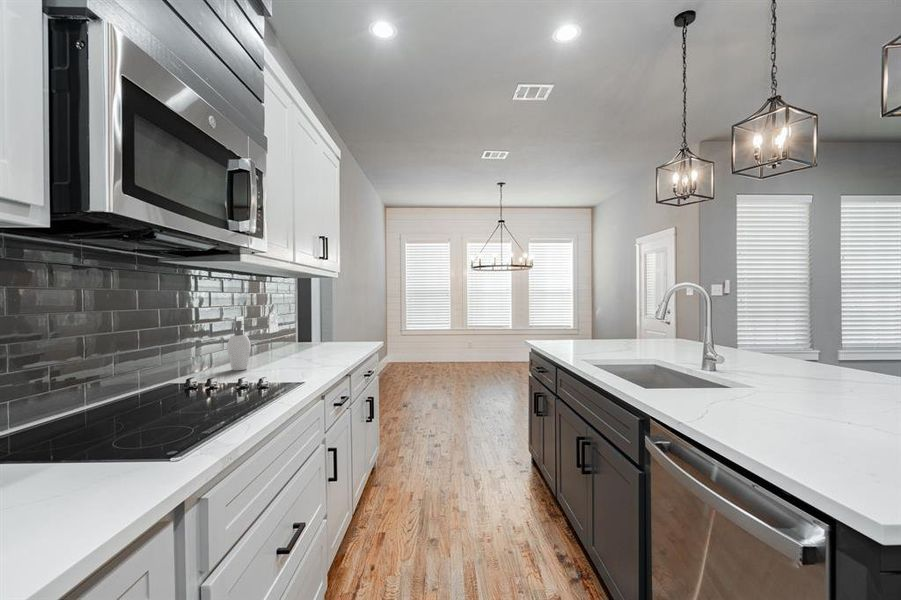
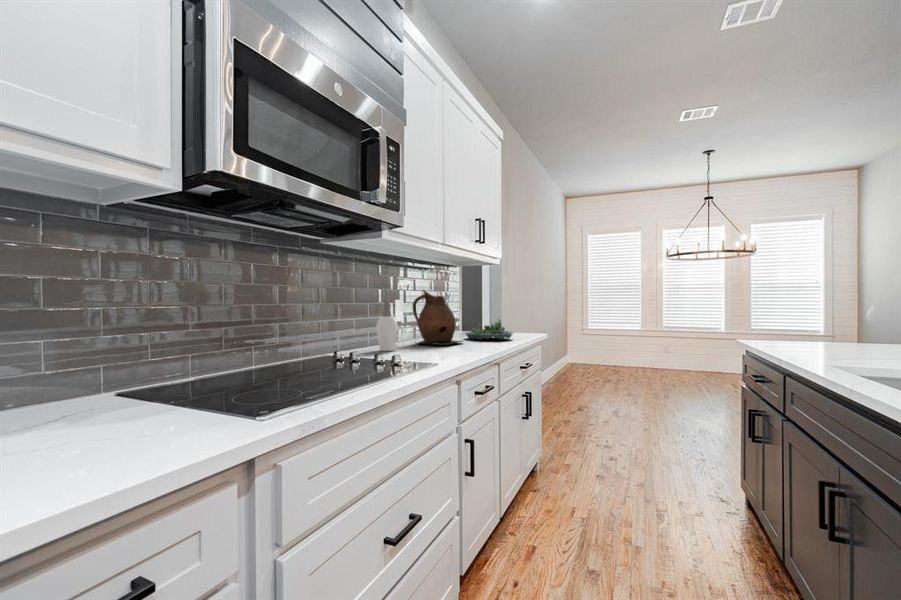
ceramic pitcher: none [260,306,313,361] -> present [413,290,463,346]
succulent planter: none [310,330,356,352] -> present [466,319,513,340]

